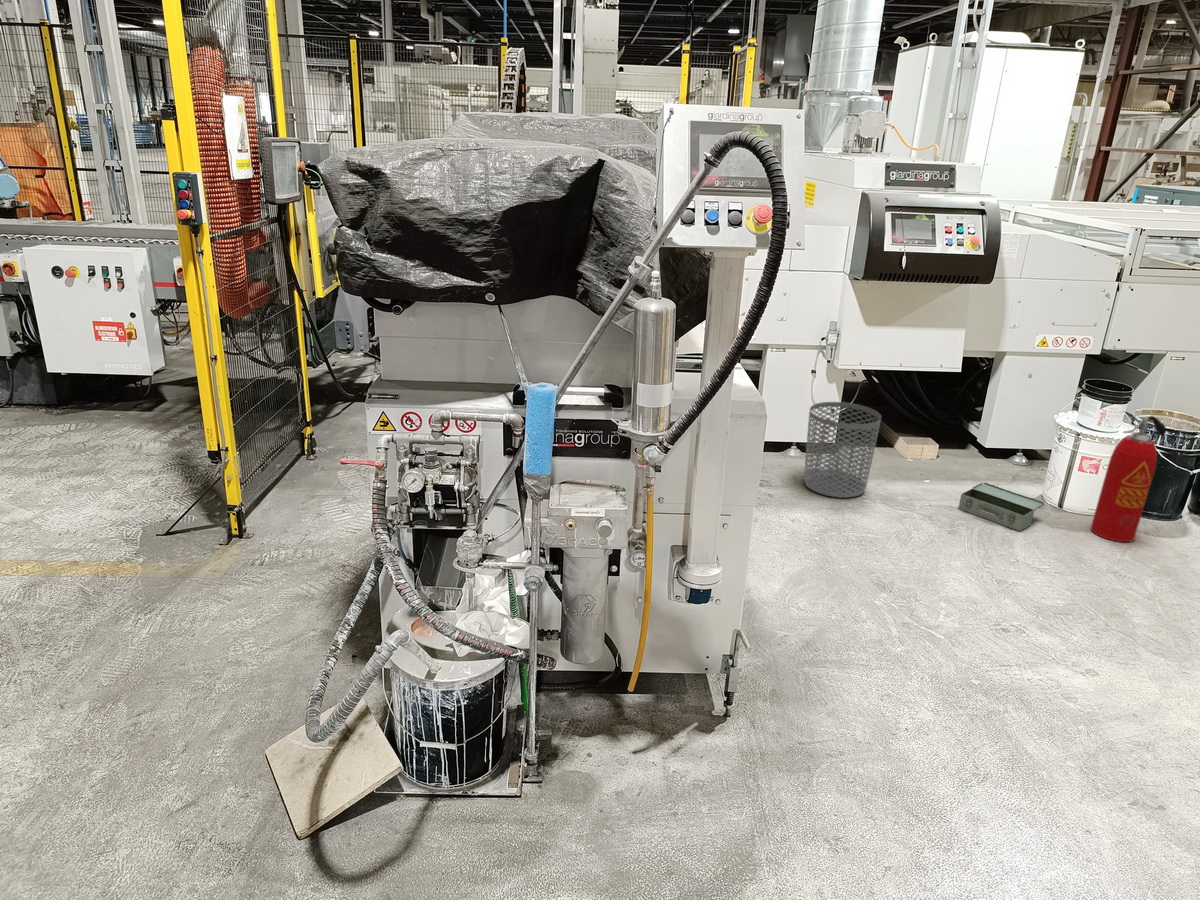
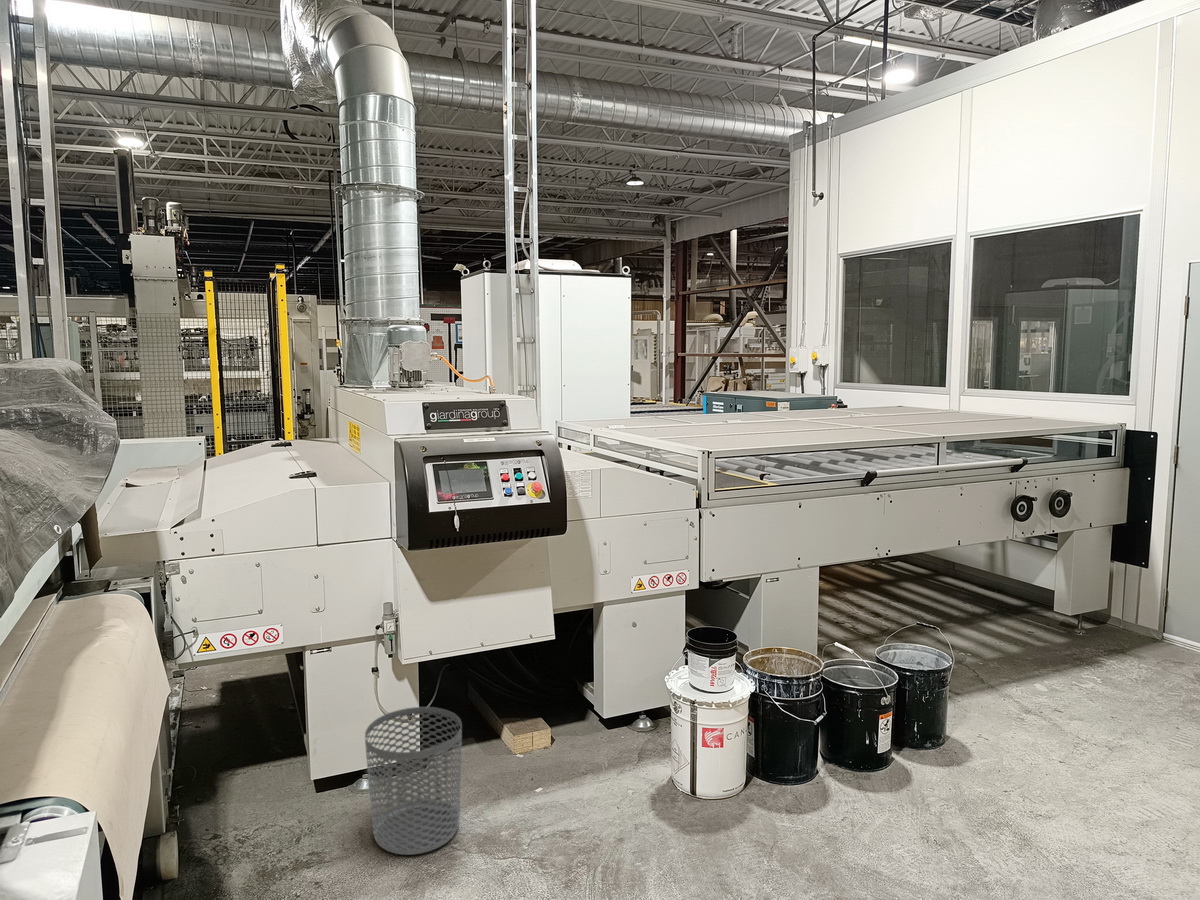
fire extinguisher: present [1091,416,1166,542] -> none [730,674,781,836]
toolbox: present [959,483,1044,531] -> none [577,779,674,852]

